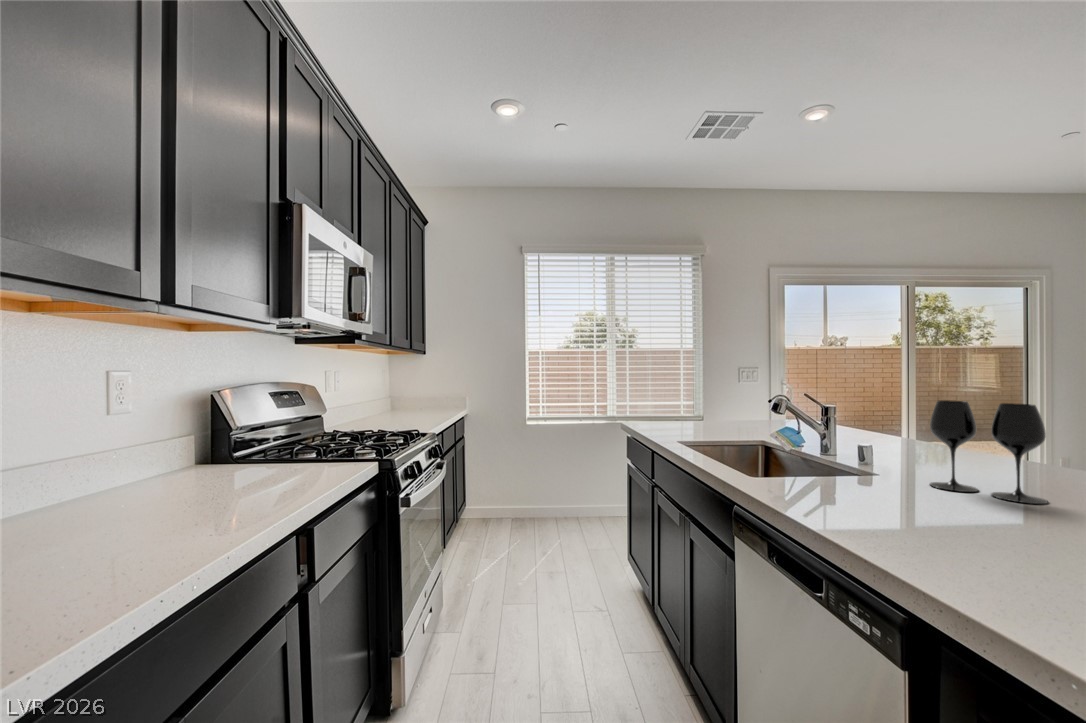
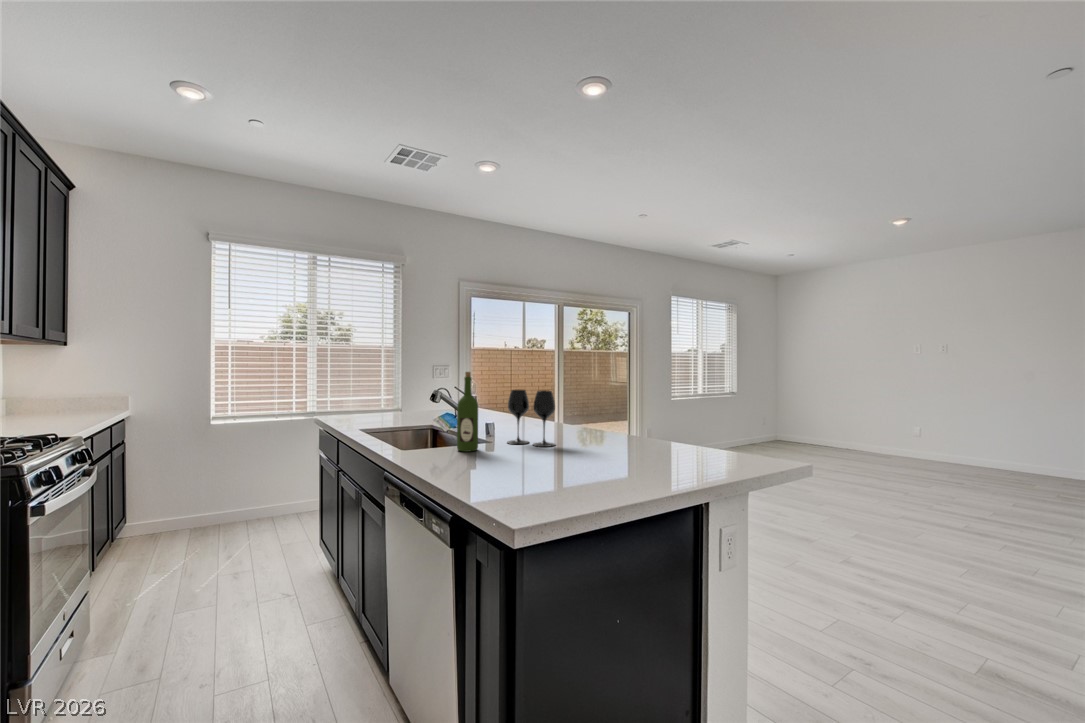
wine bottle: none [849,371,889,497] -> present [457,372,478,452]

